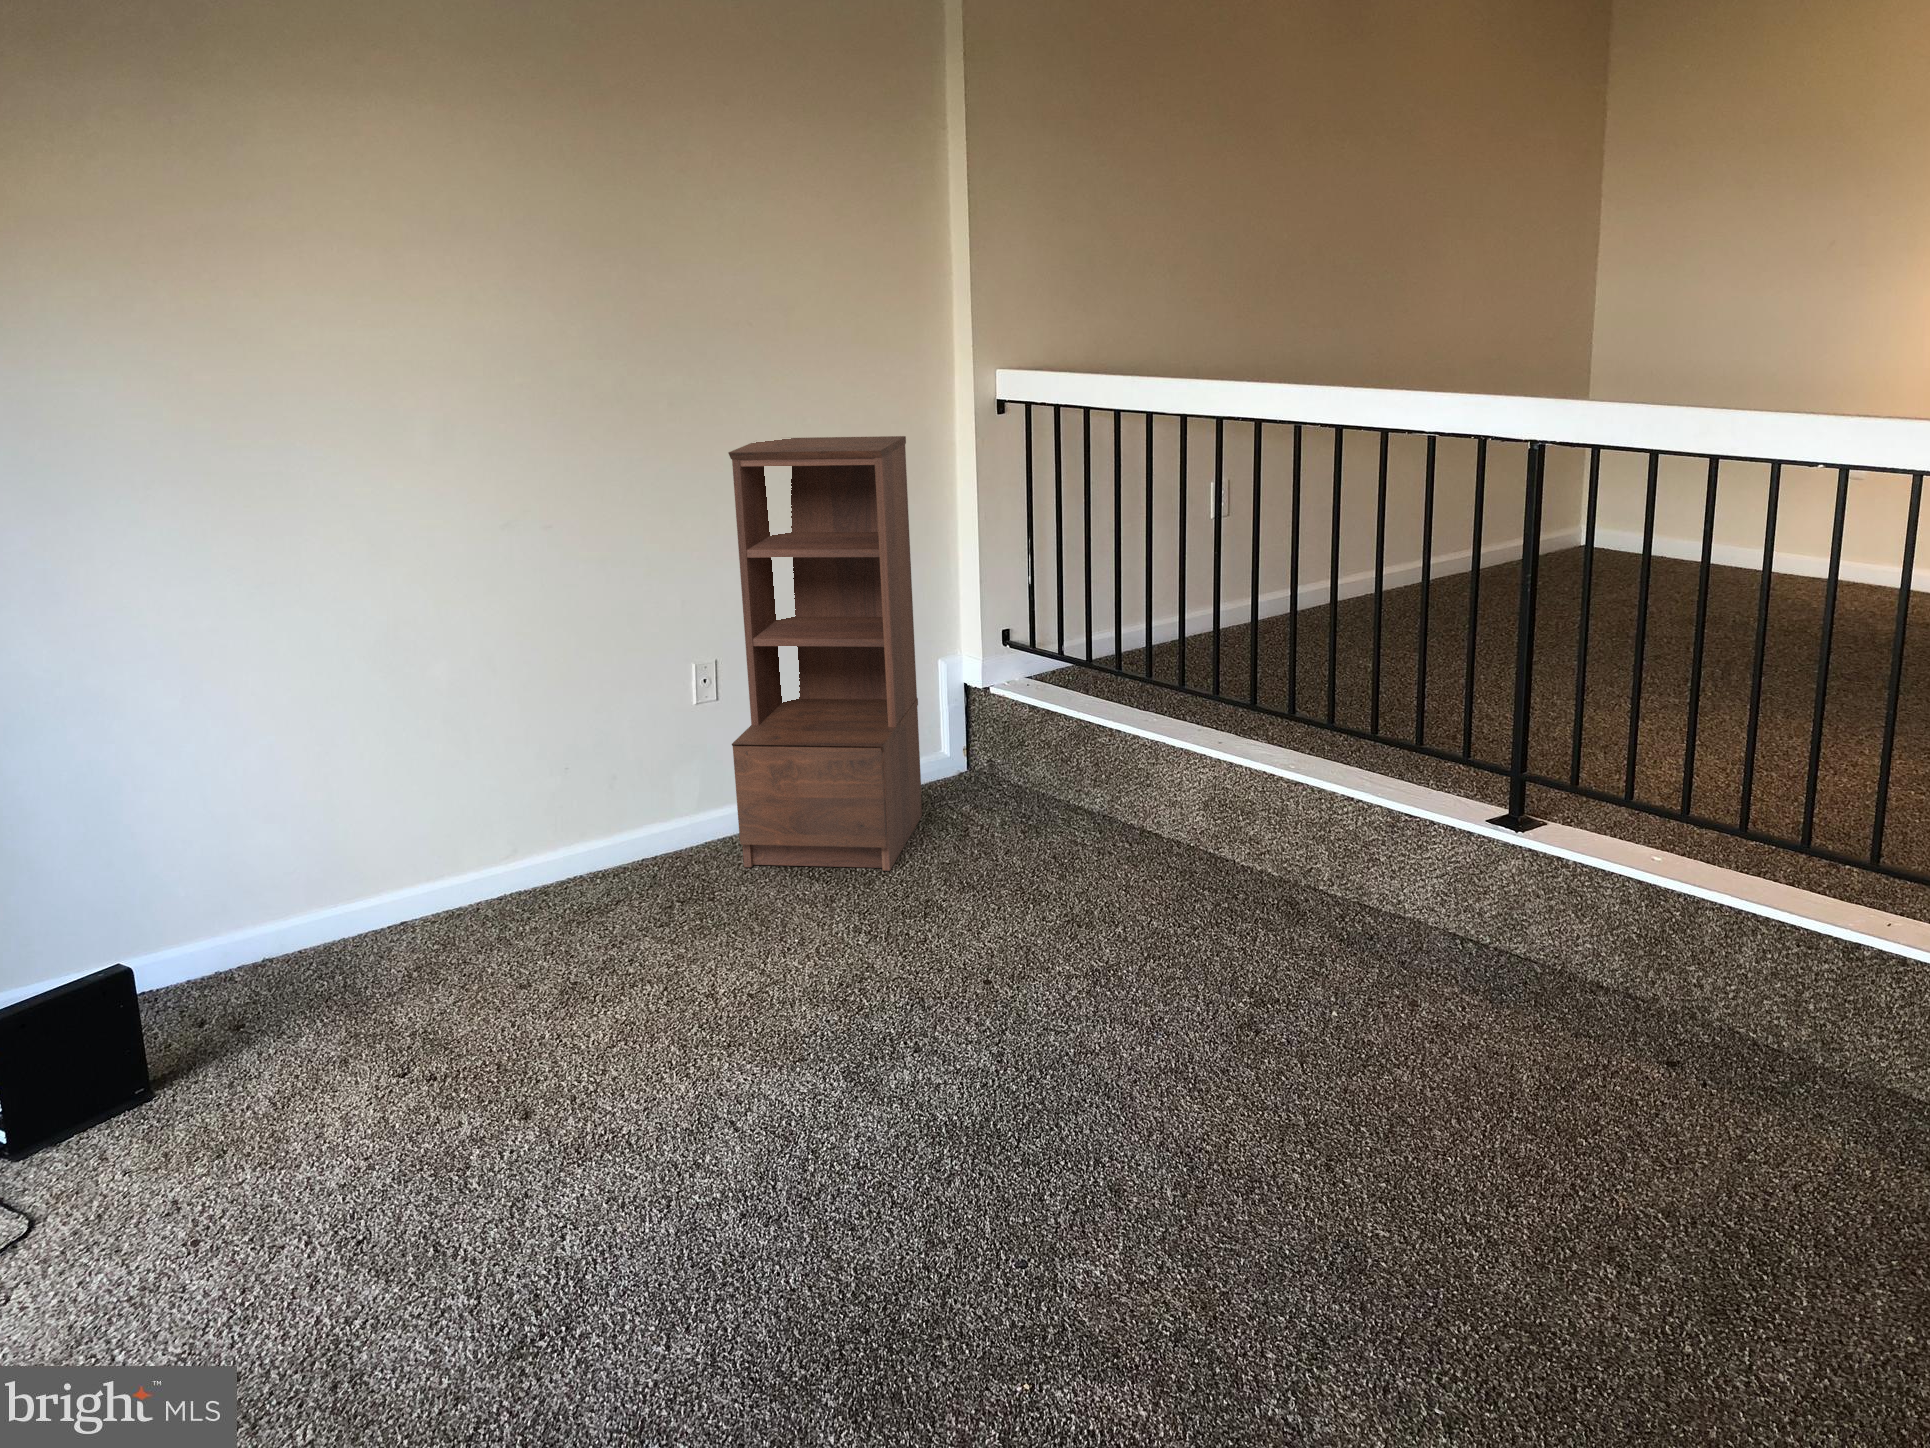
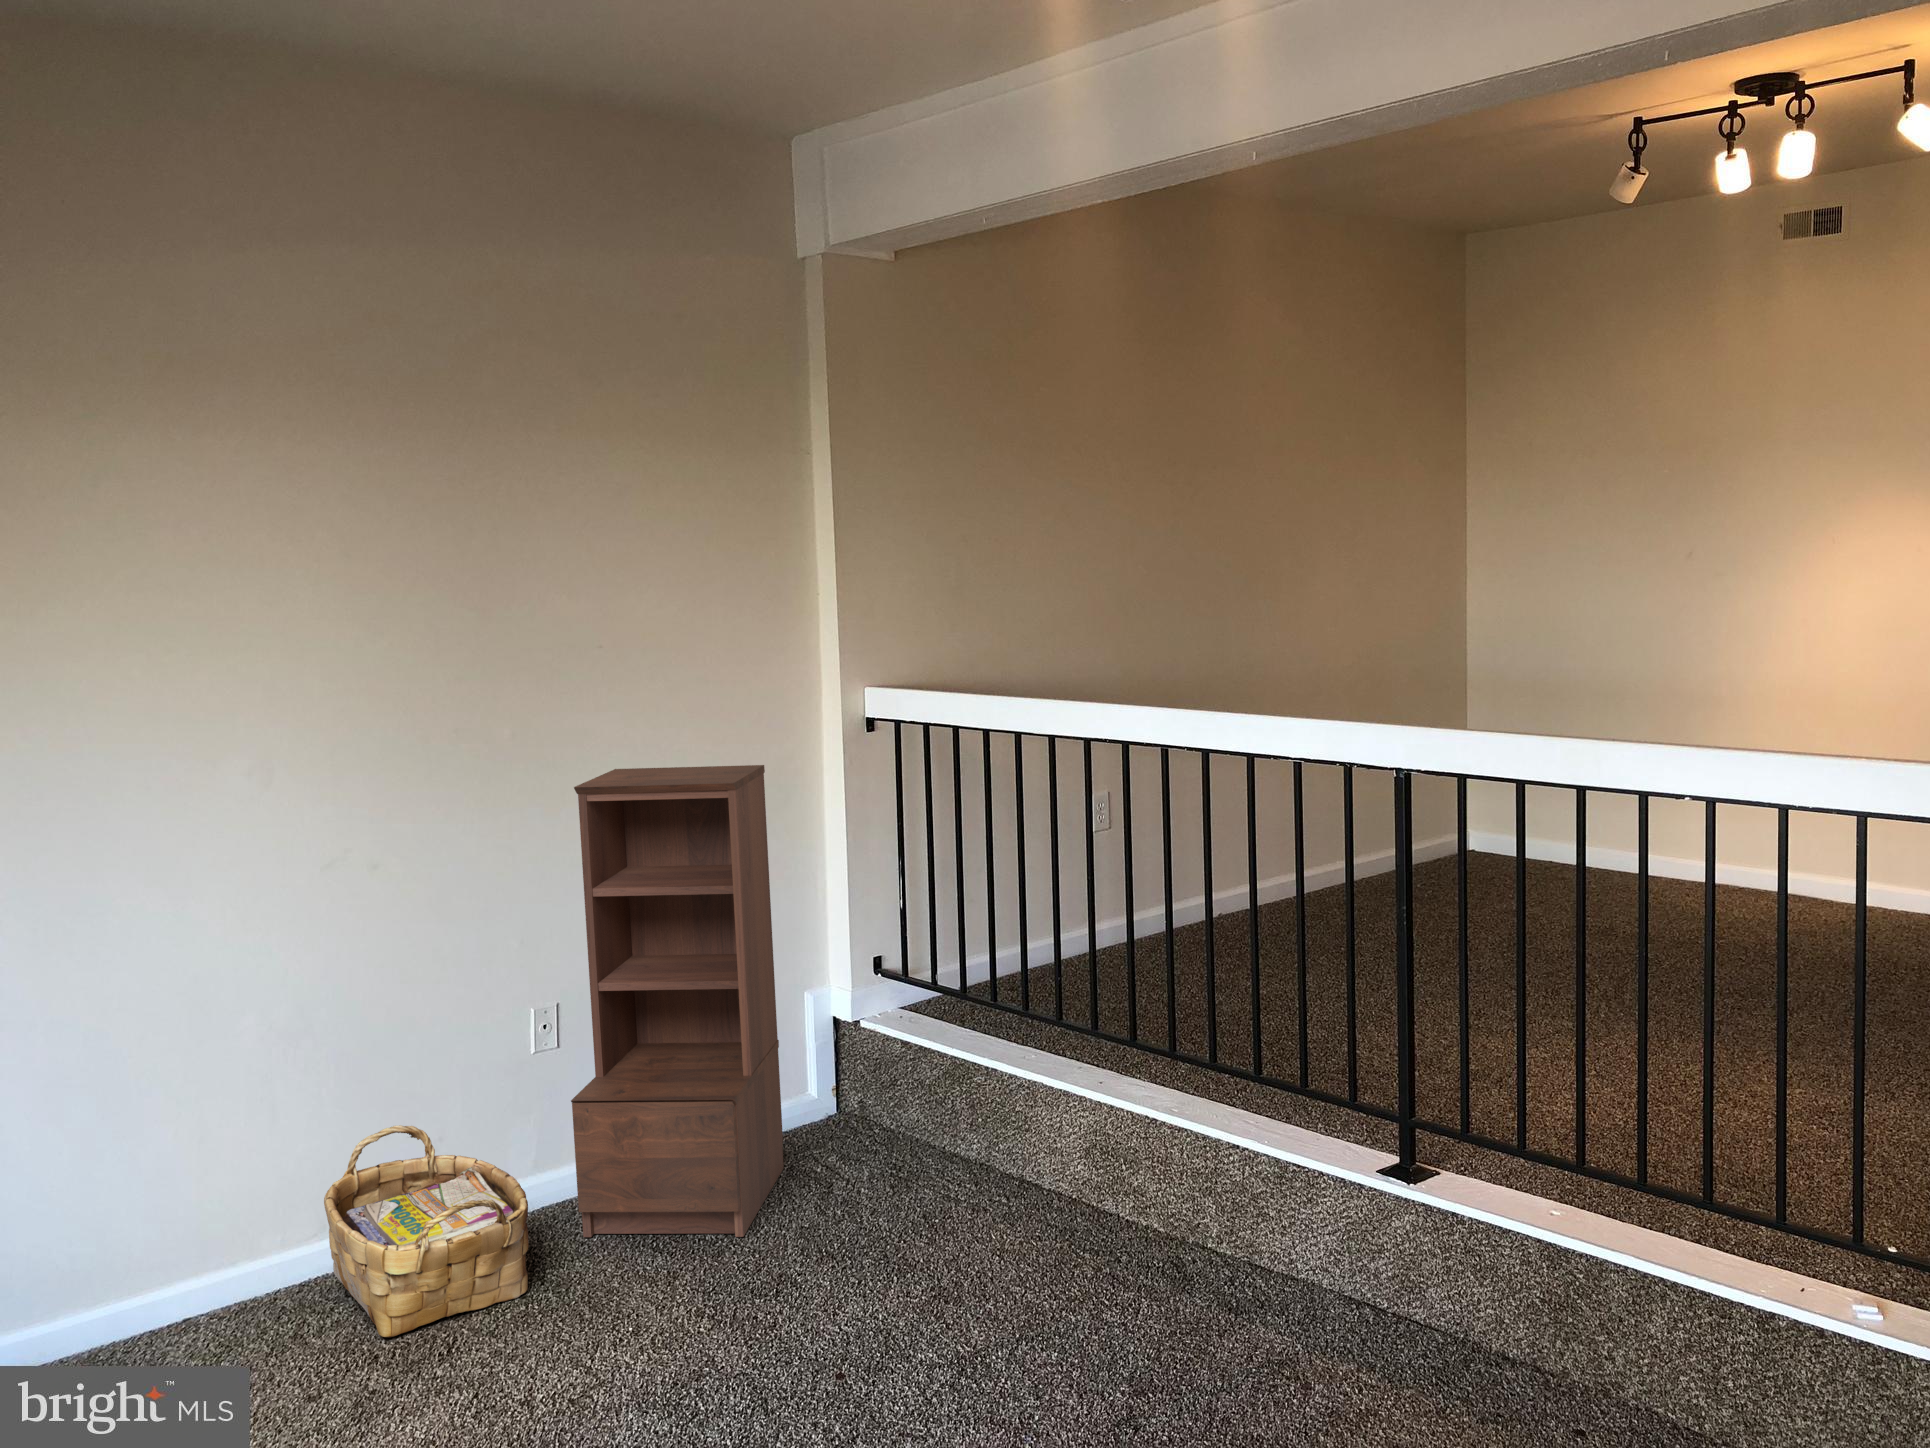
woven basket: none [516,761,699,941] -> present [324,1125,529,1337]

